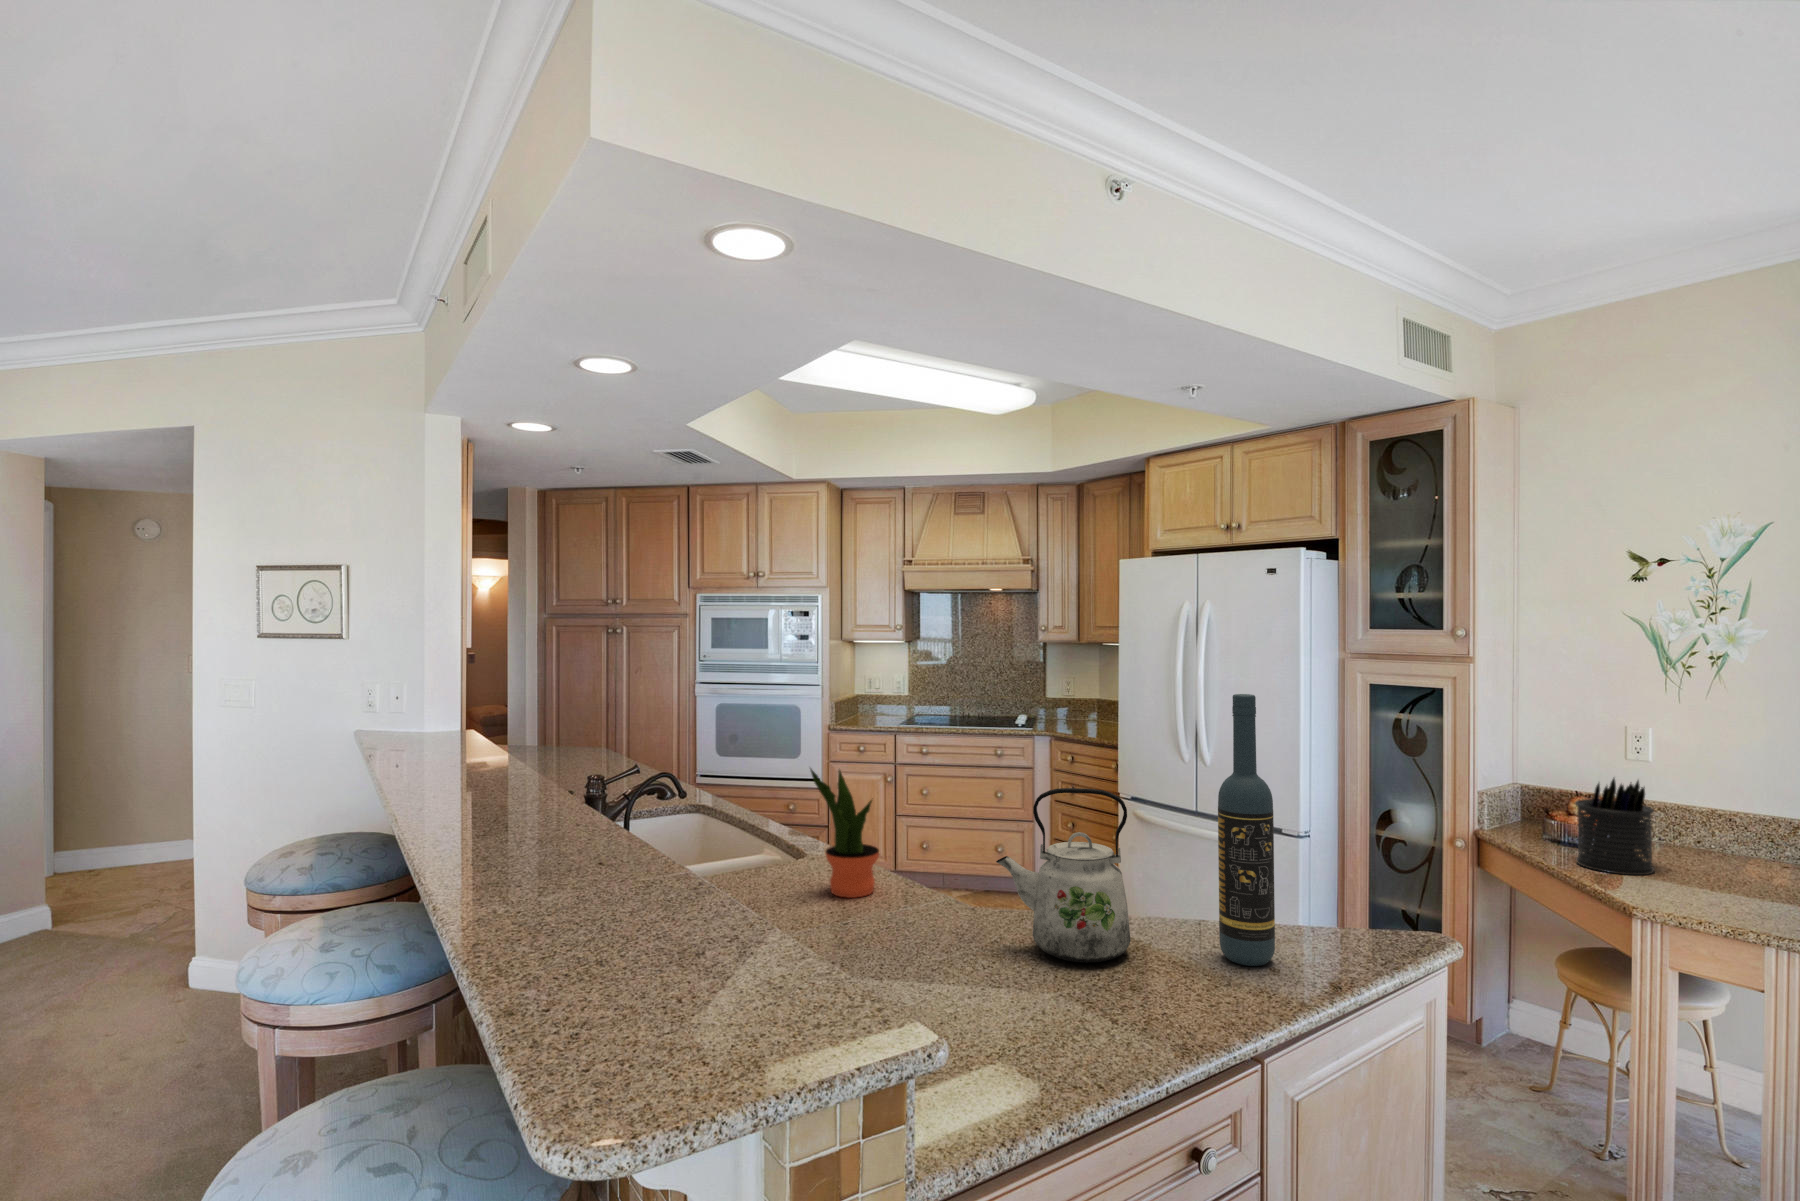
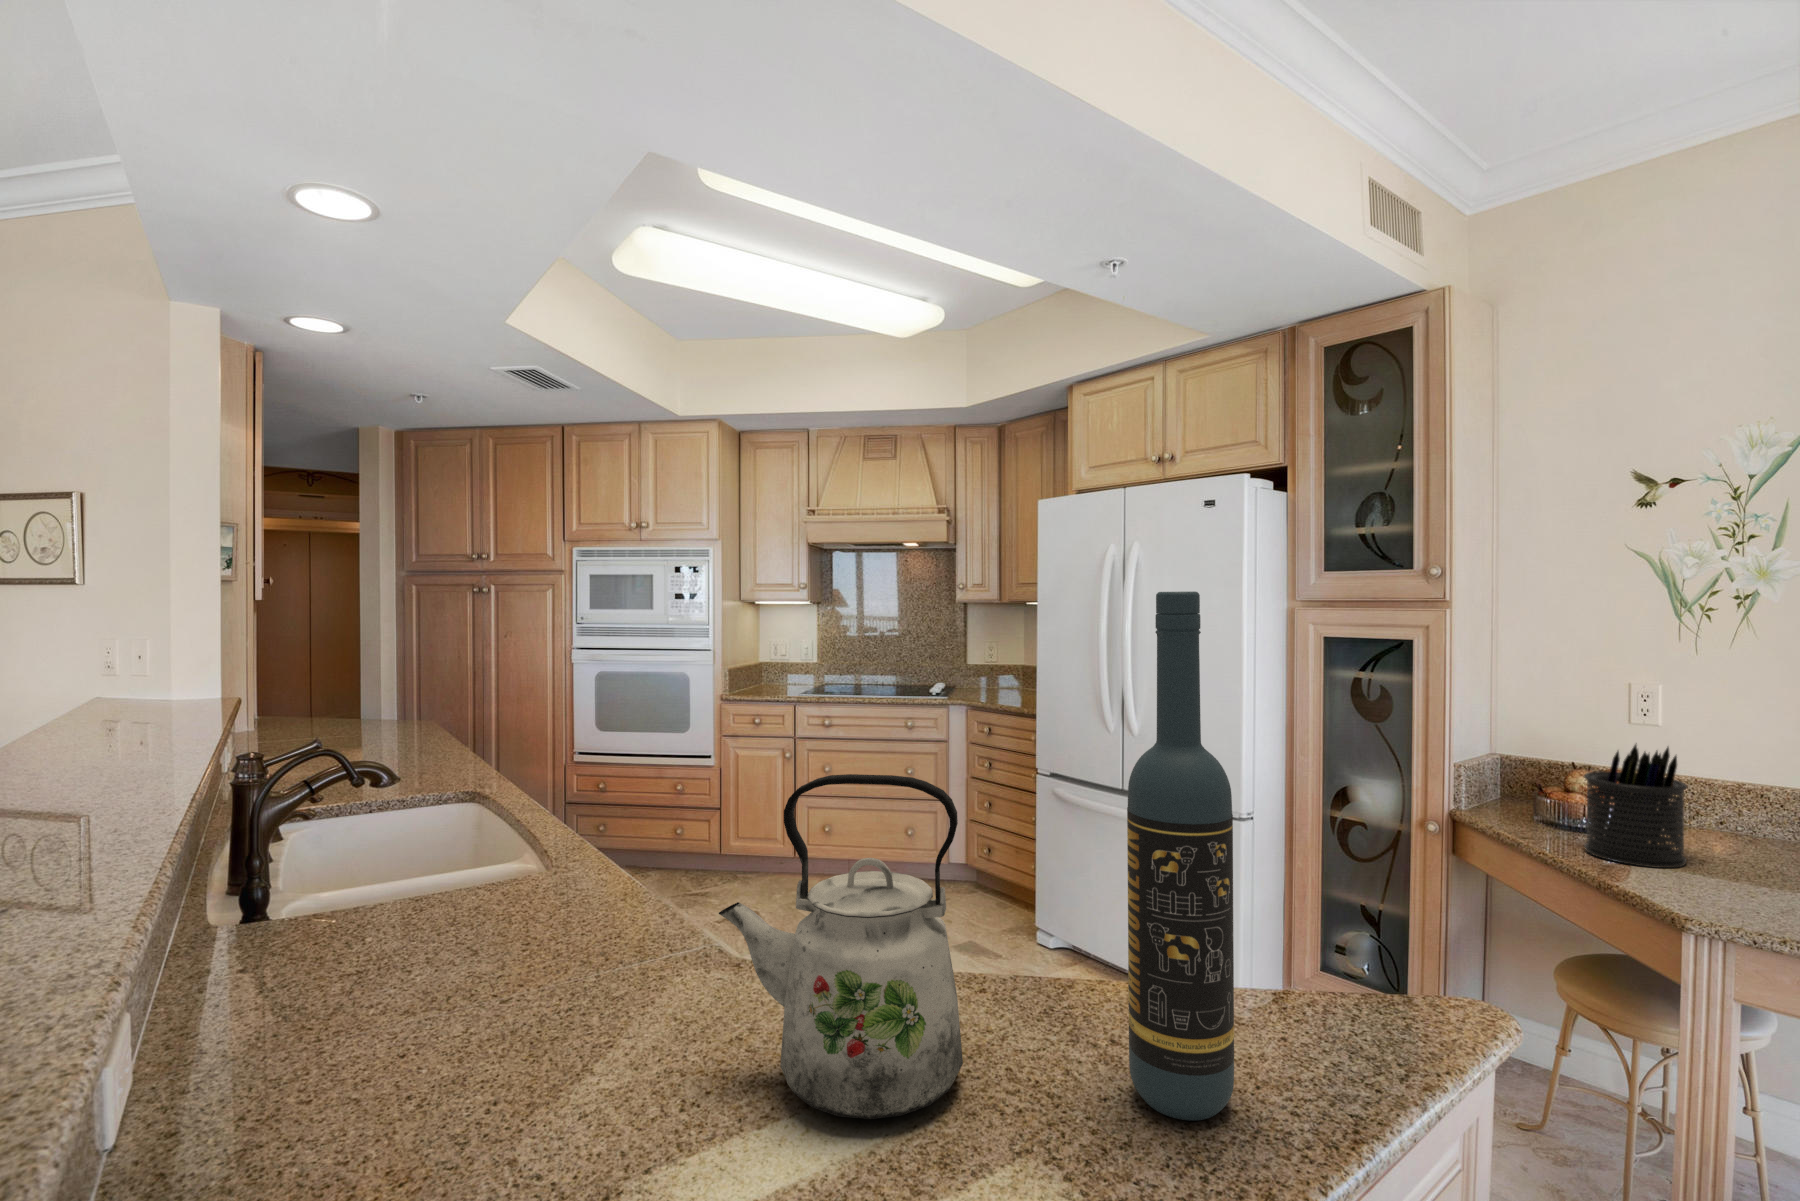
potted plant: present [810,769,879,898] -> none [471,739,603,952]

